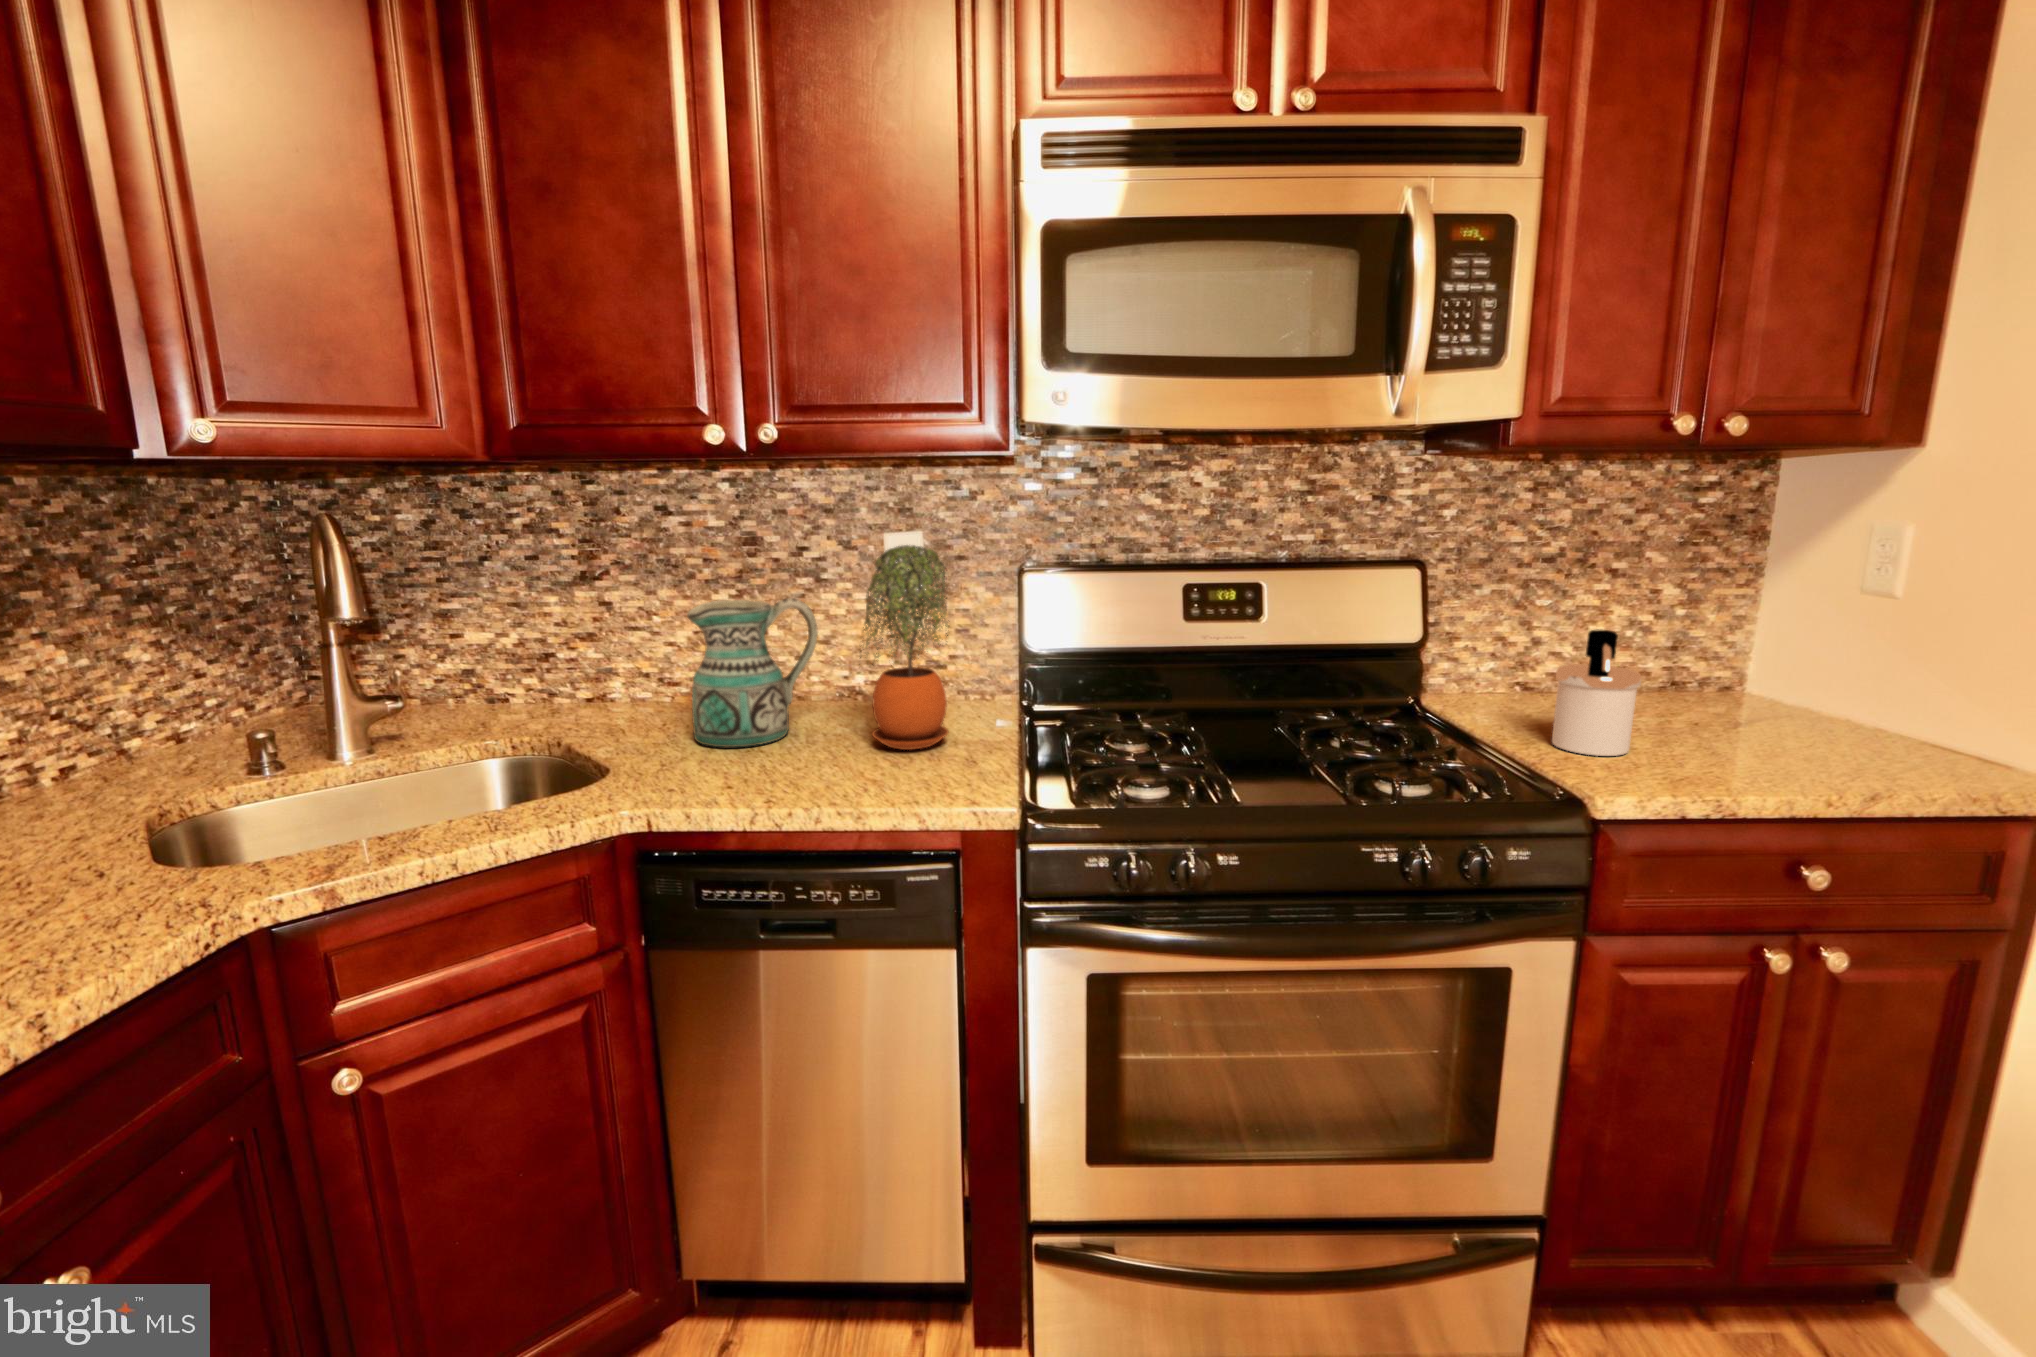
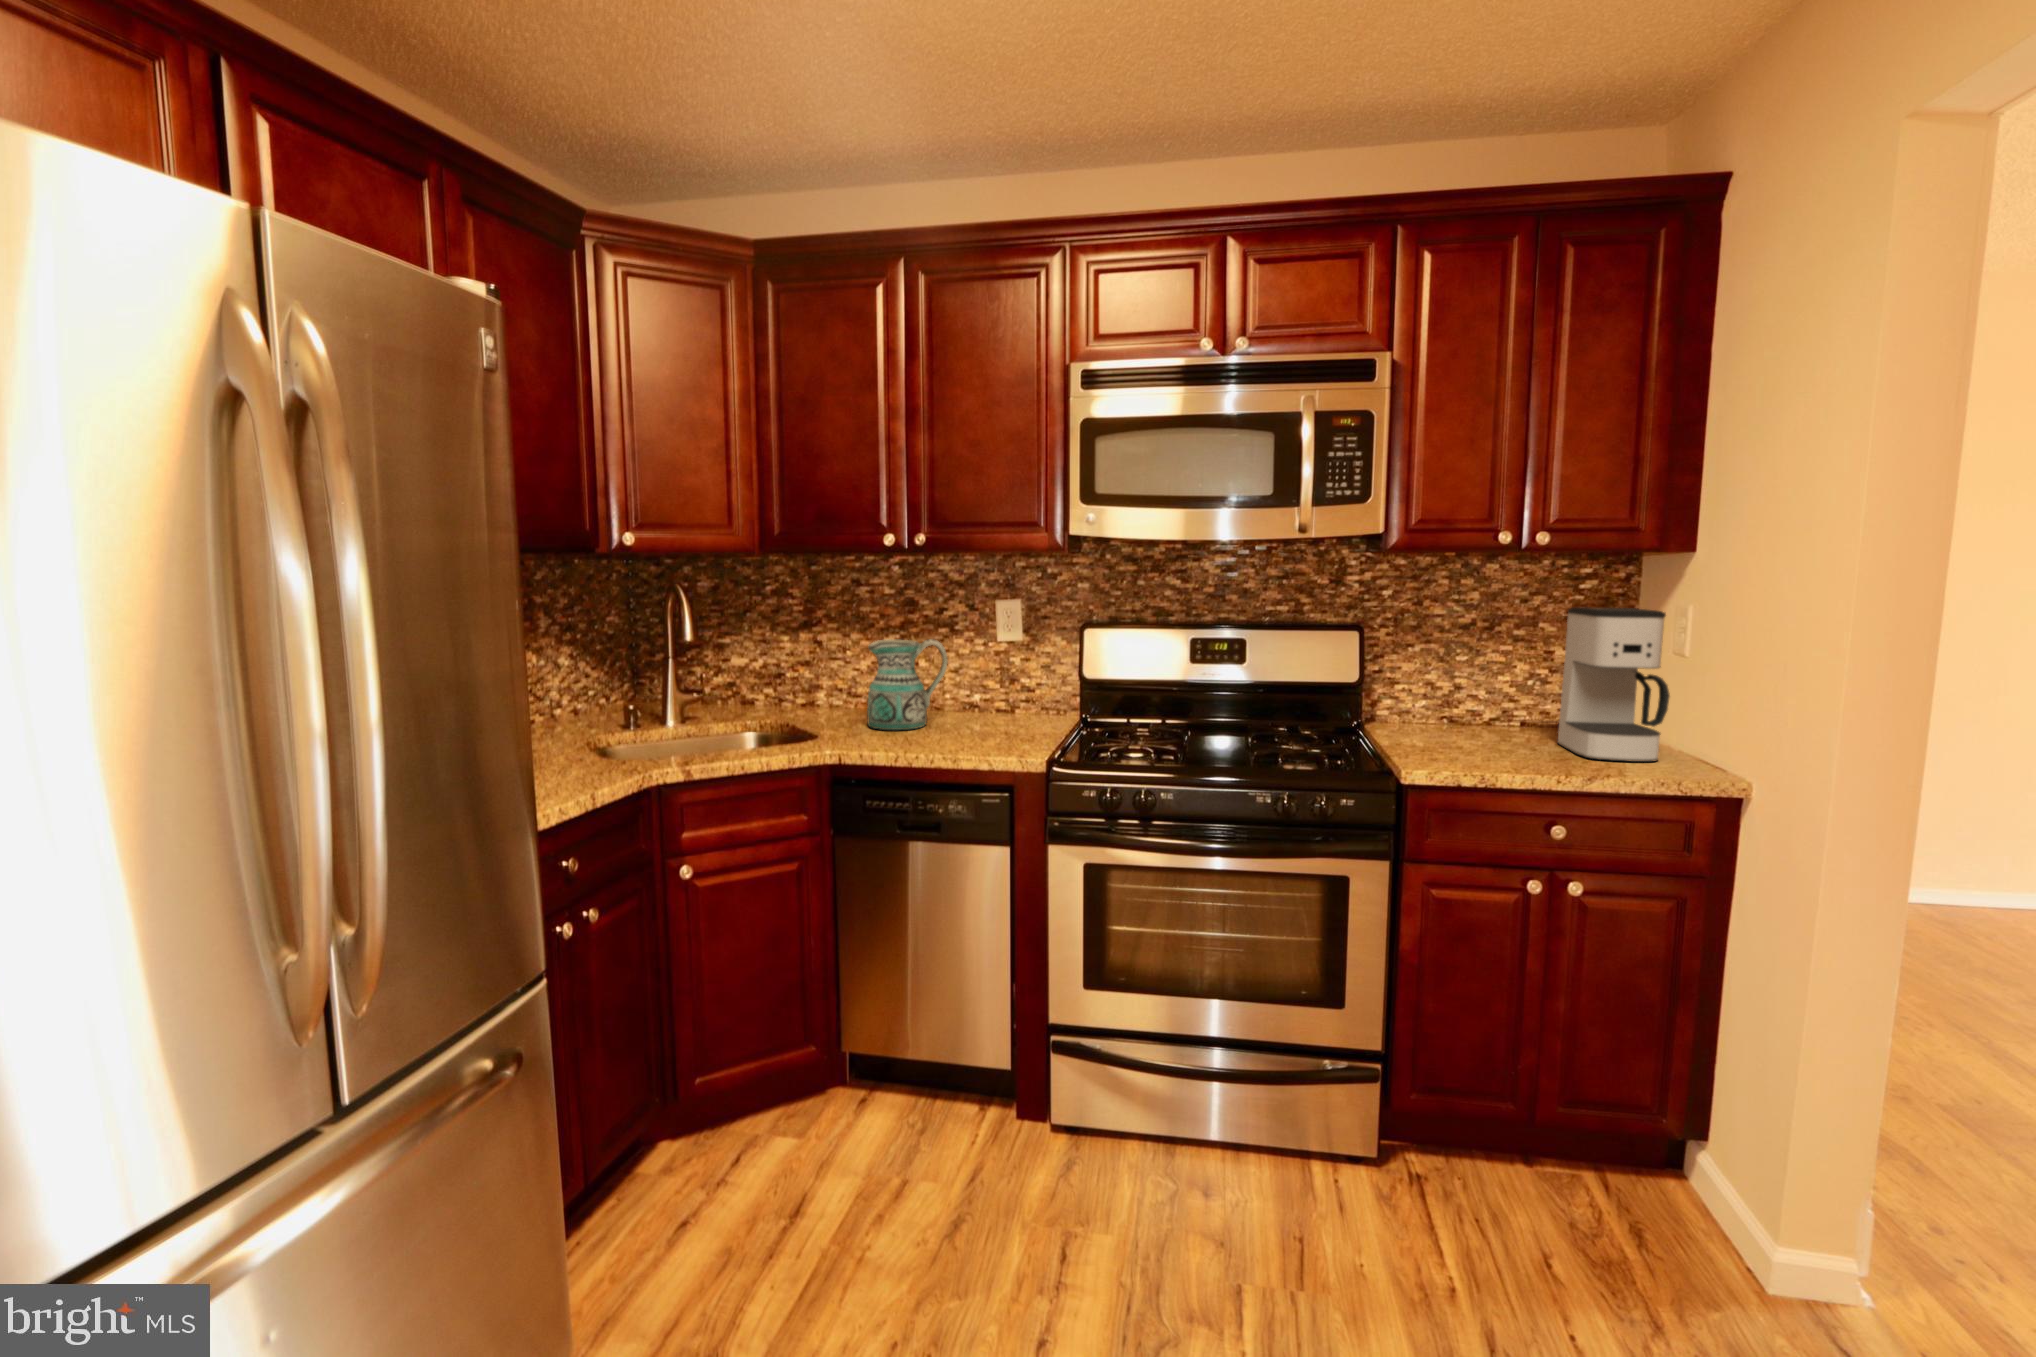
coffee maker: none [1700,531,1896,756] -> present [1558,607,1670,762]
potted plant: present [859,545,949,750] -> none [970,606,1029,735]
soap dispenser: present [1552,629,1642,756] -> none [1431,671,1487,756]

